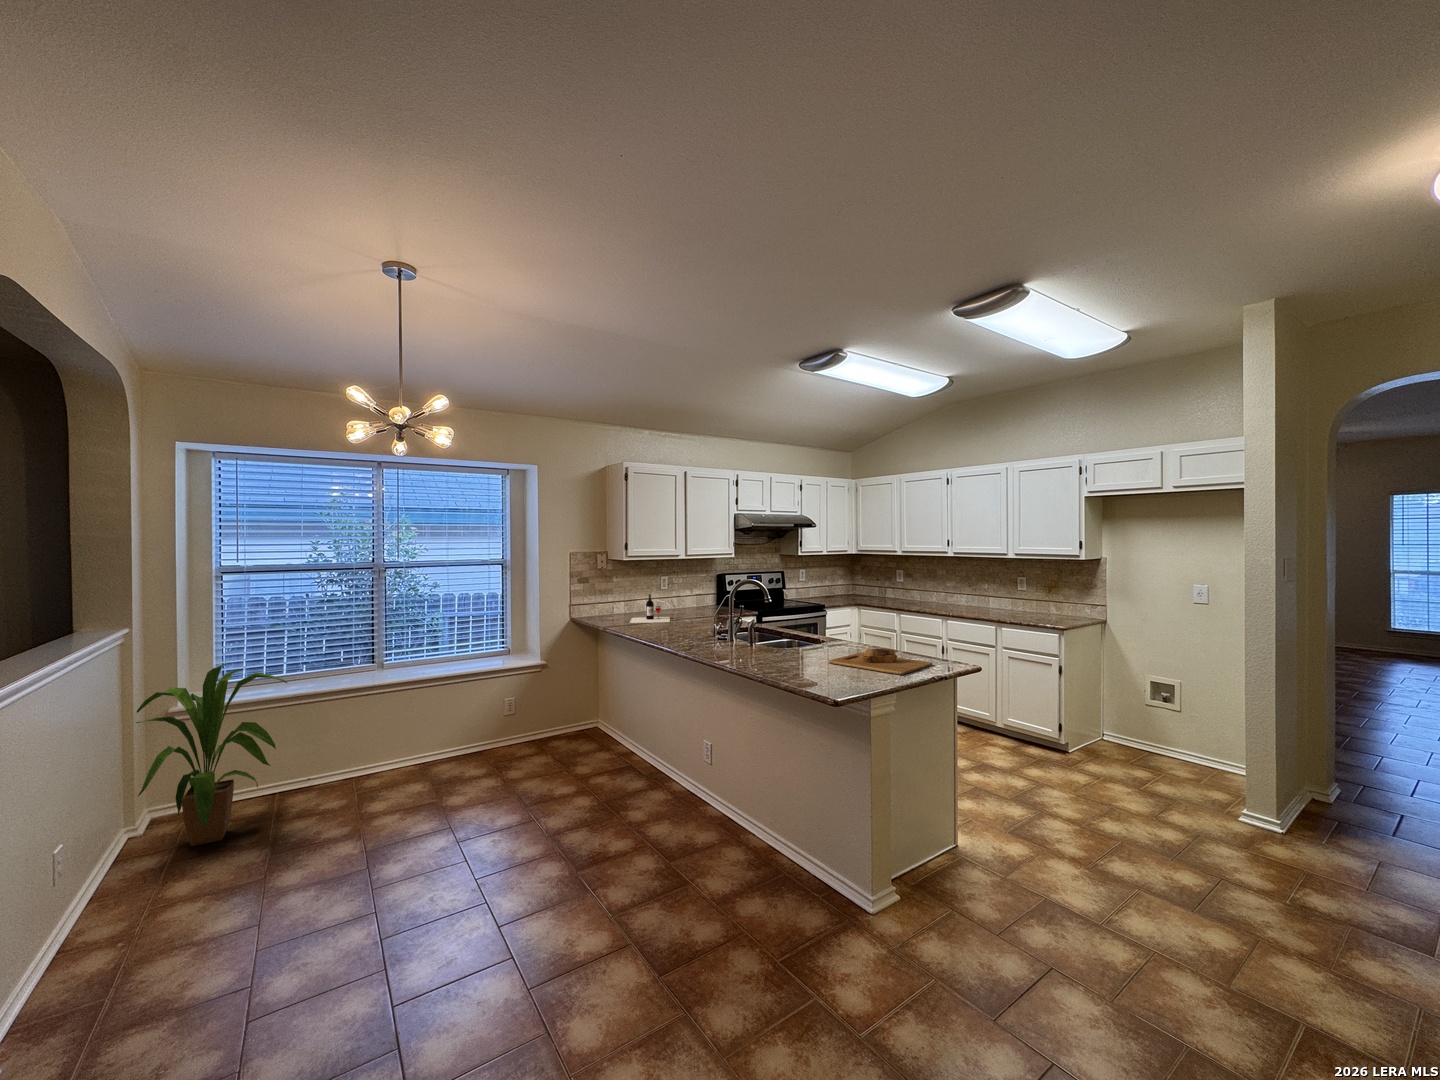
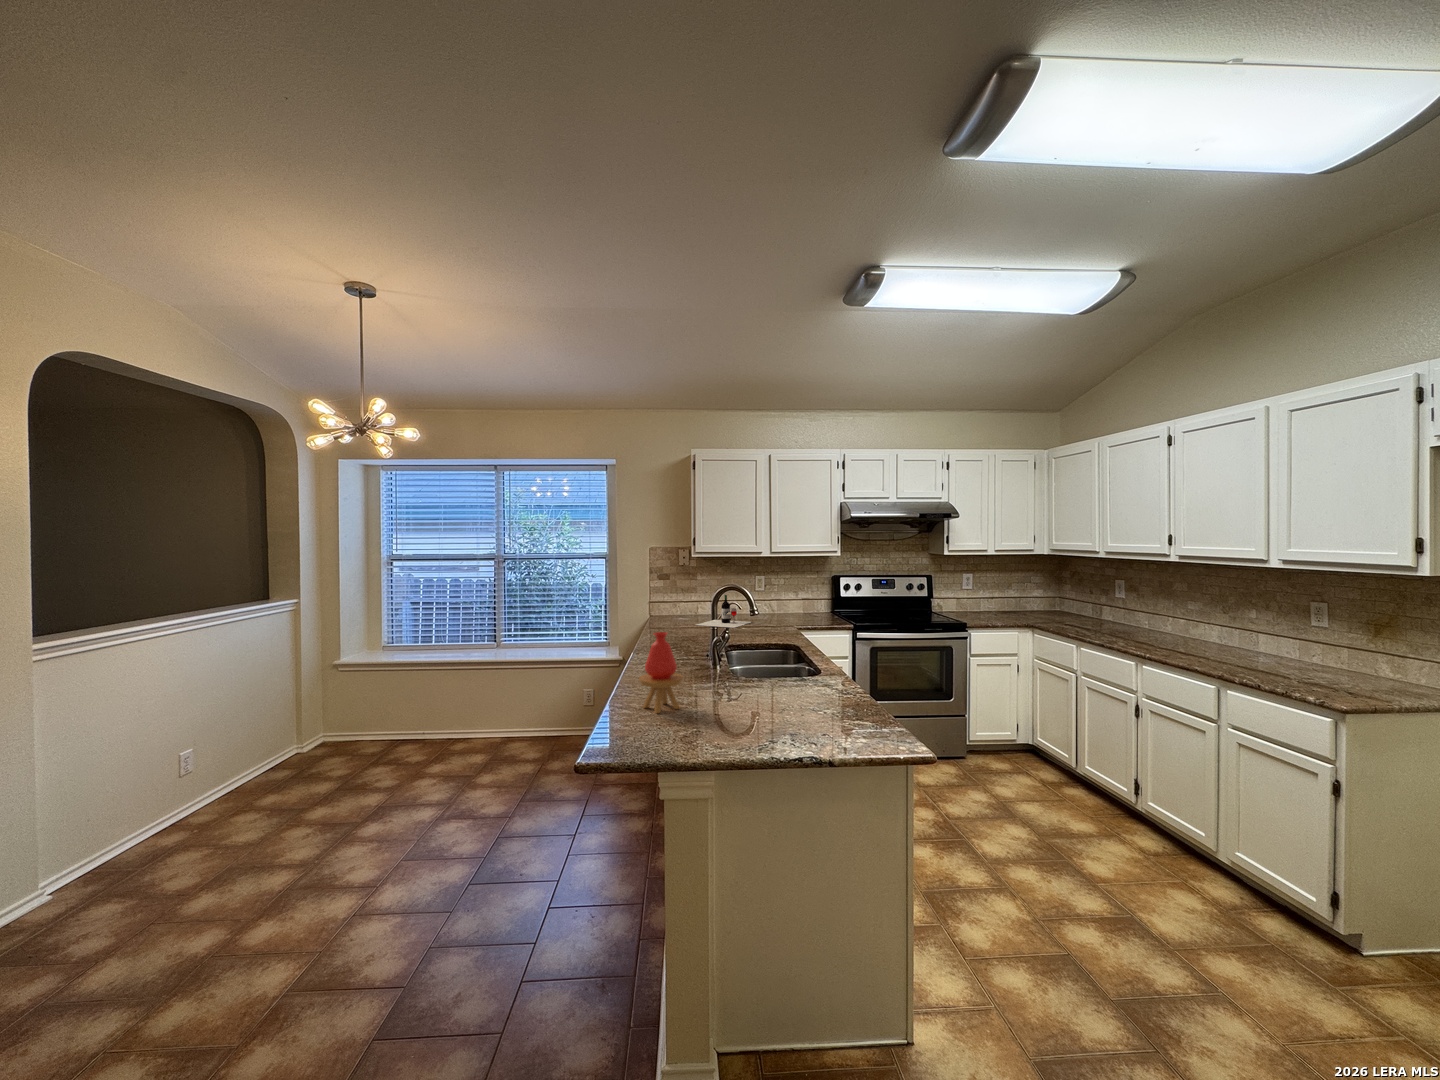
vase: none [779,615,811,673] -> present [639,632,683,713]
cutting board: present [828,648,932,675] -> none [729,693,860,743]
house plant: present [136,664,287,846] -> none [273,630,387,768]

